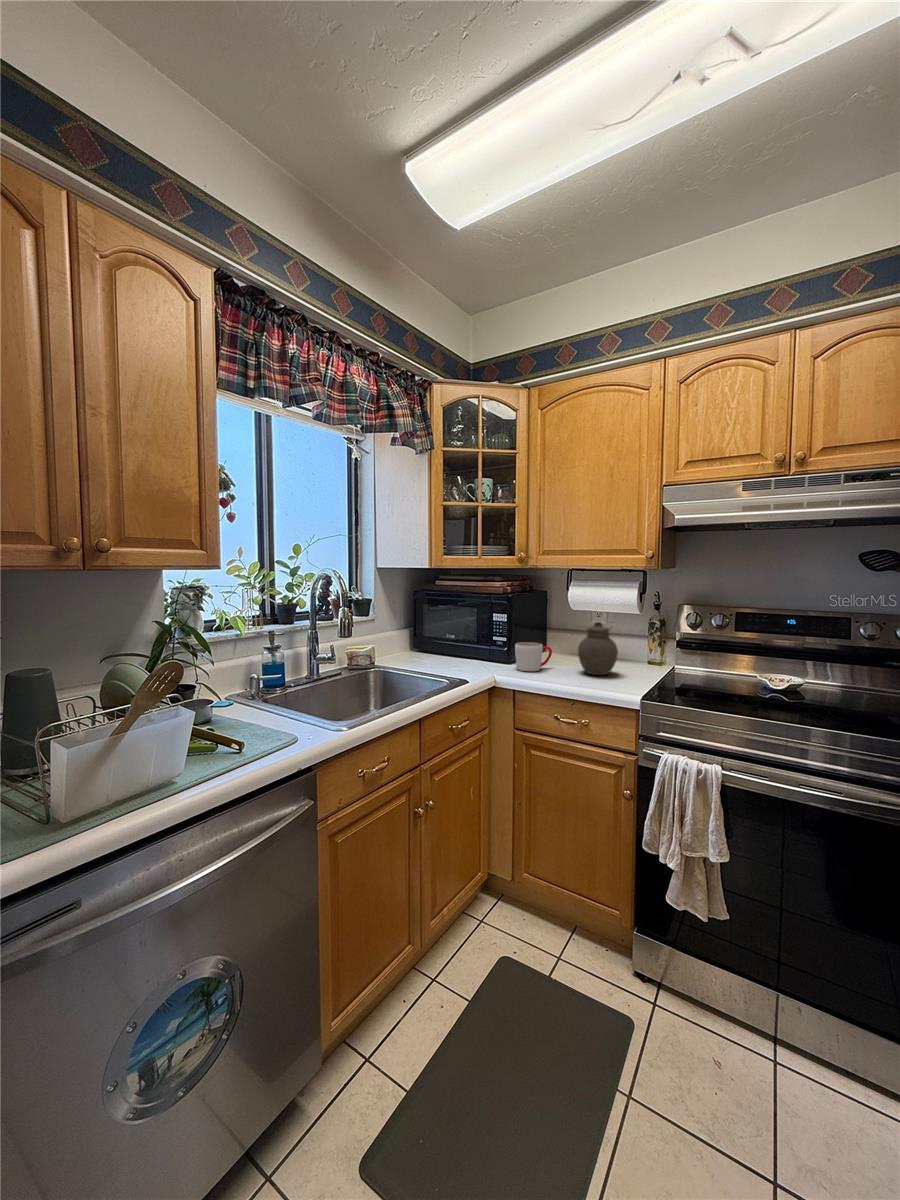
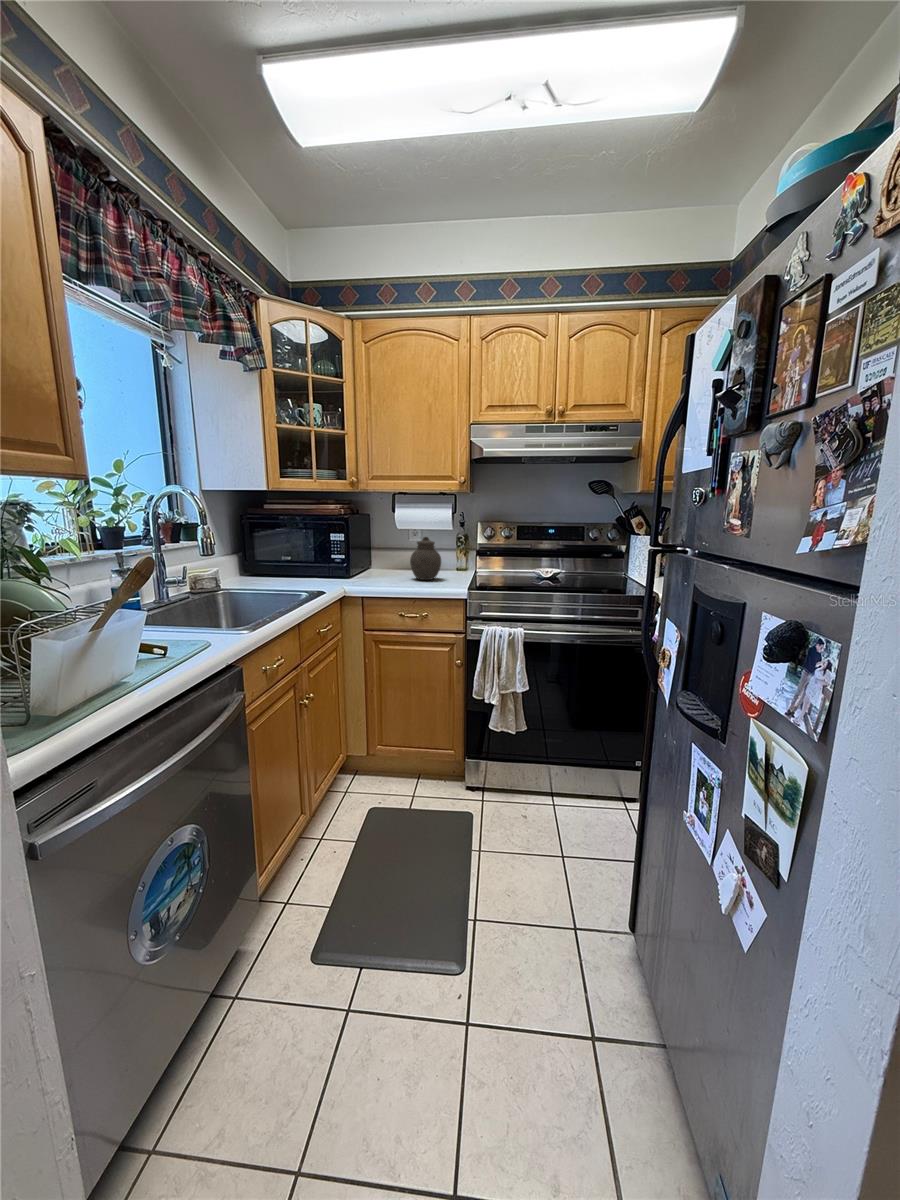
mug: present [515,642,552,671] -> none [357,557,387,581]

